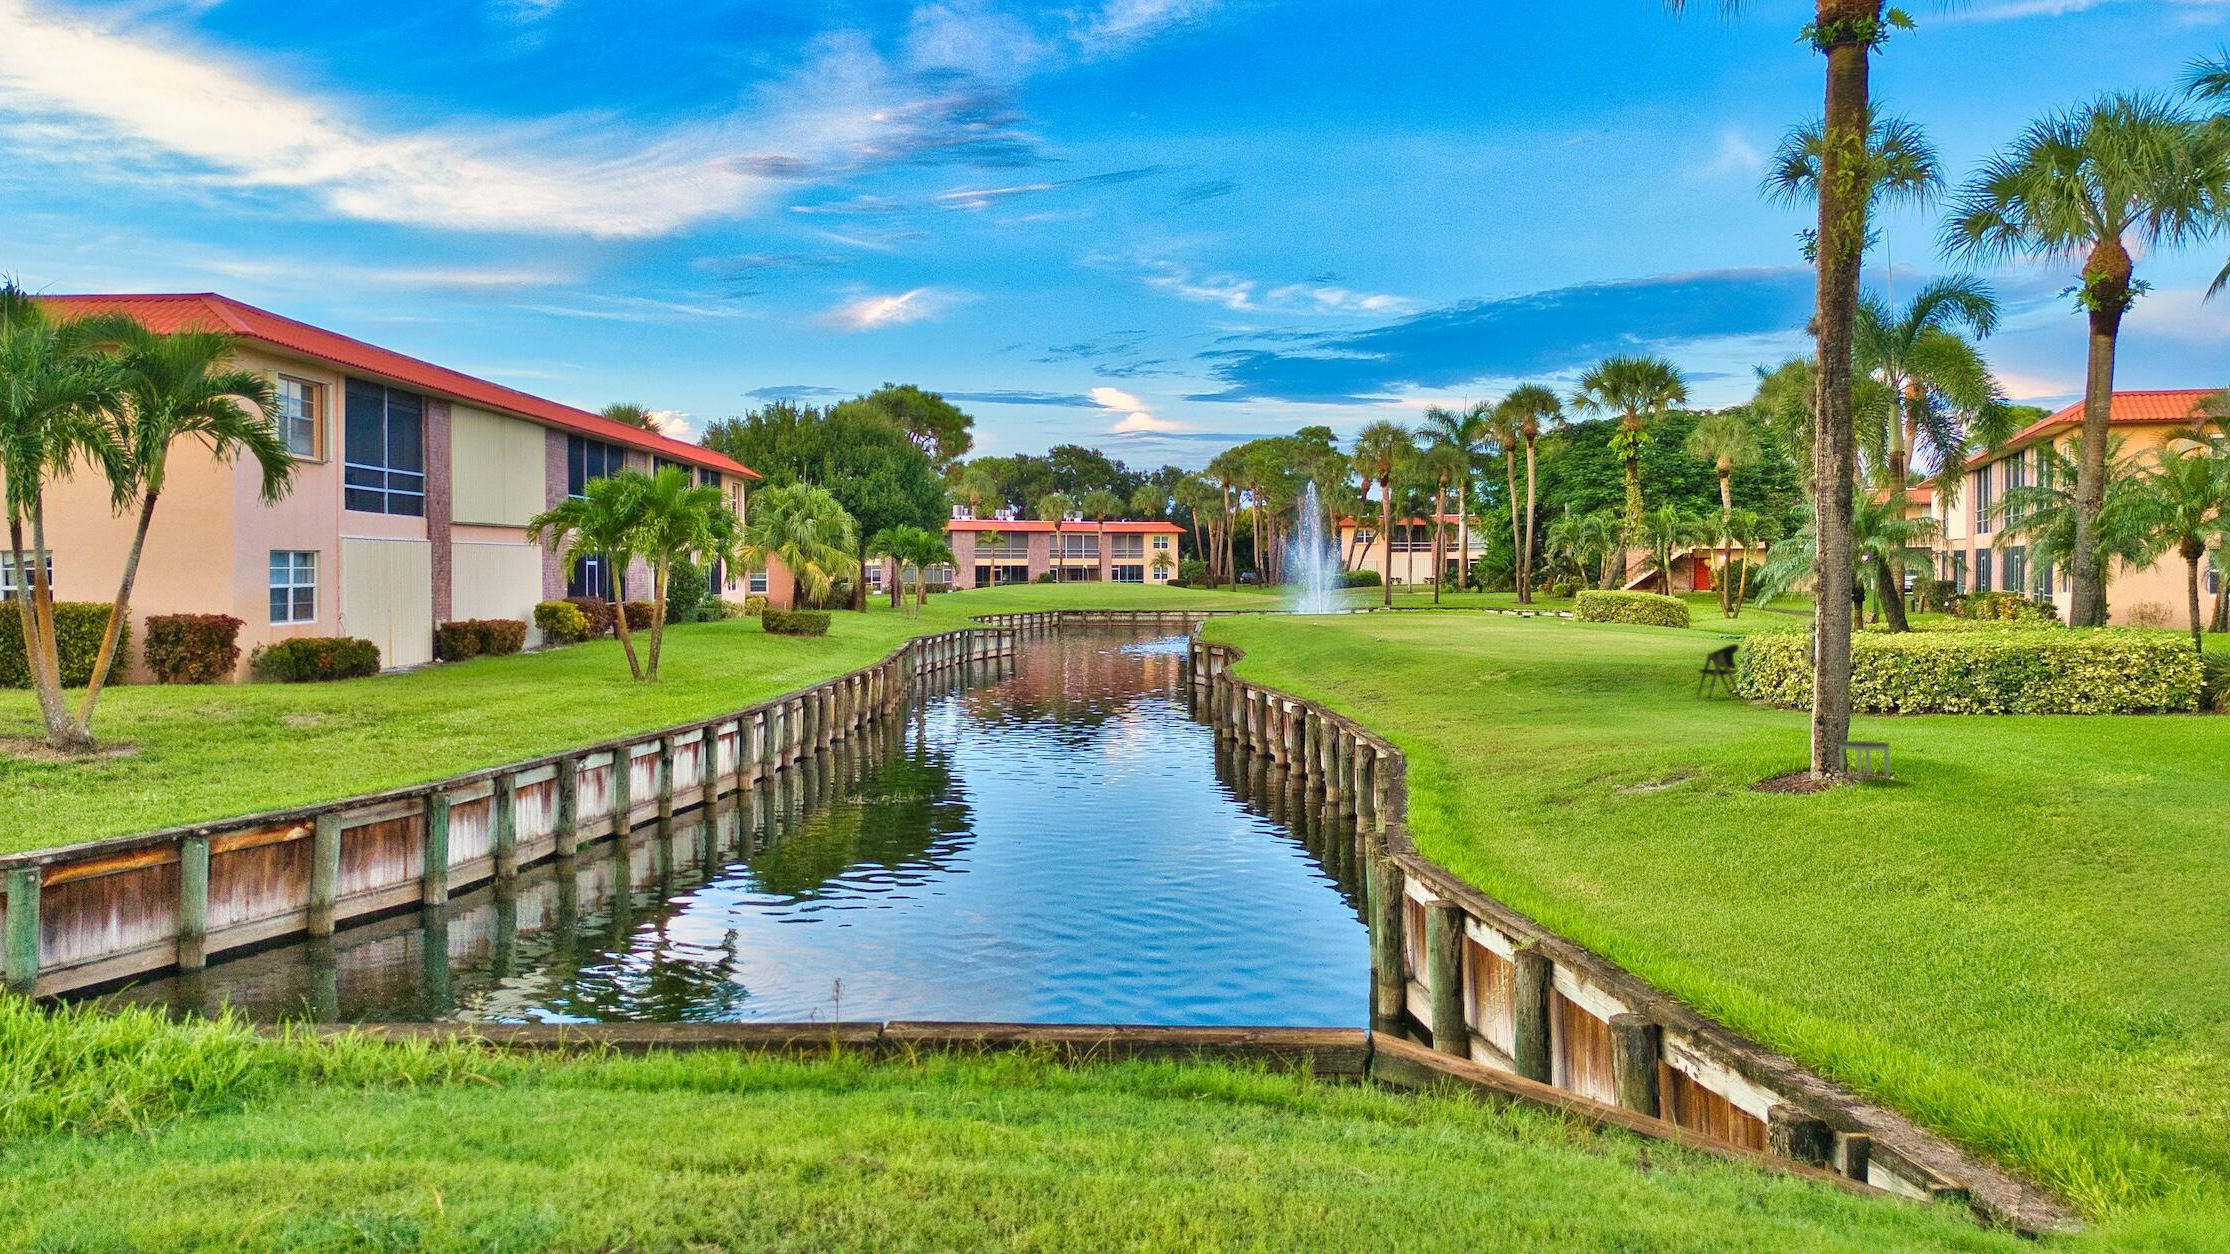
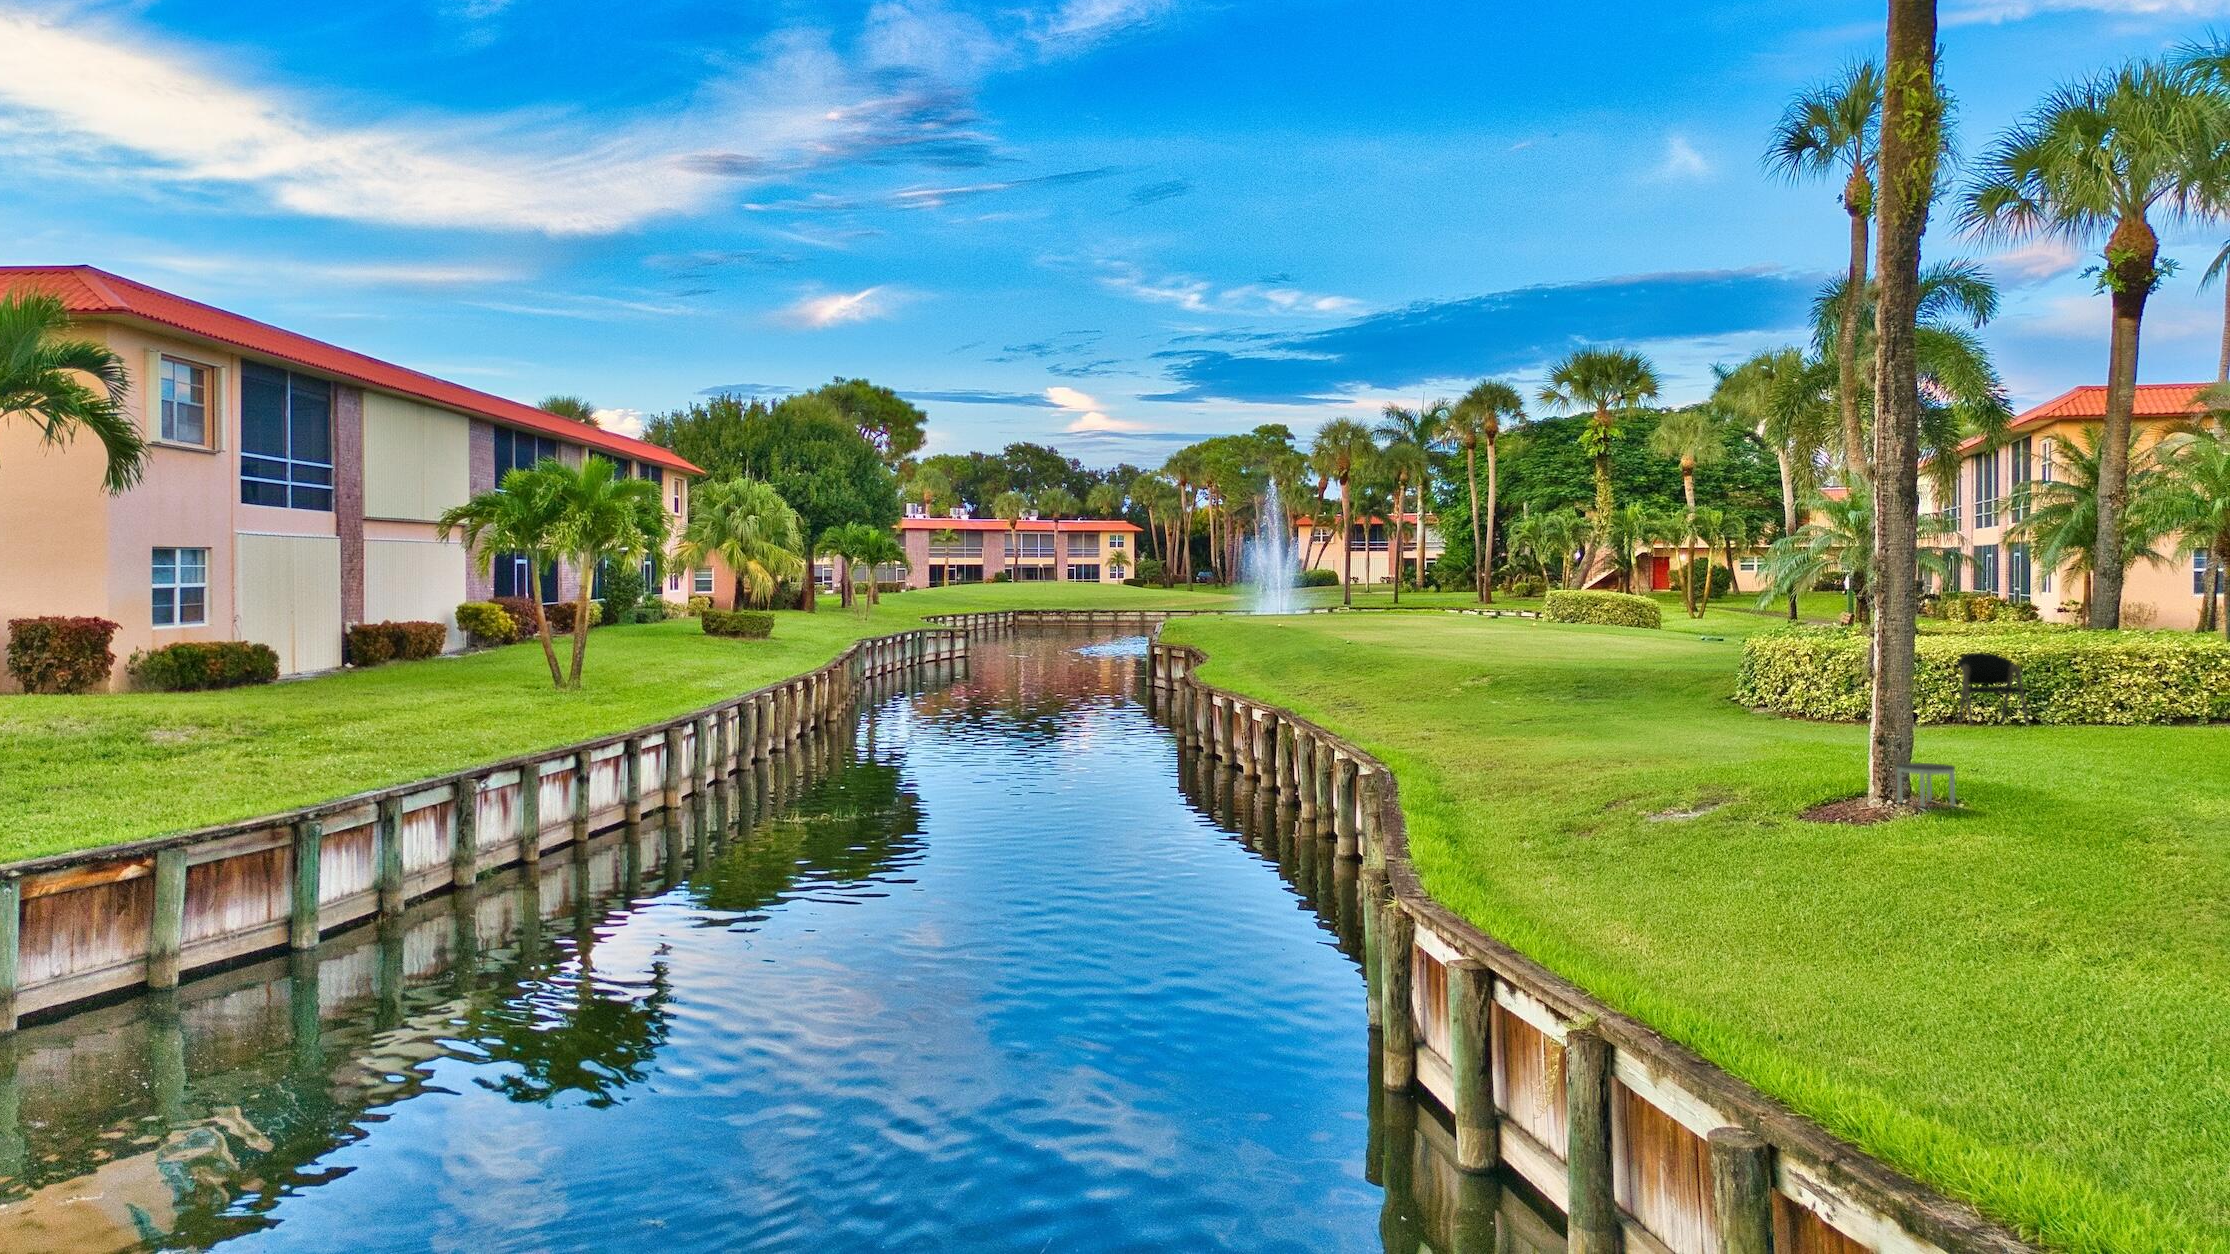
chair: present [1697,644,1741,699] -> present [1957,652,2029,725]

